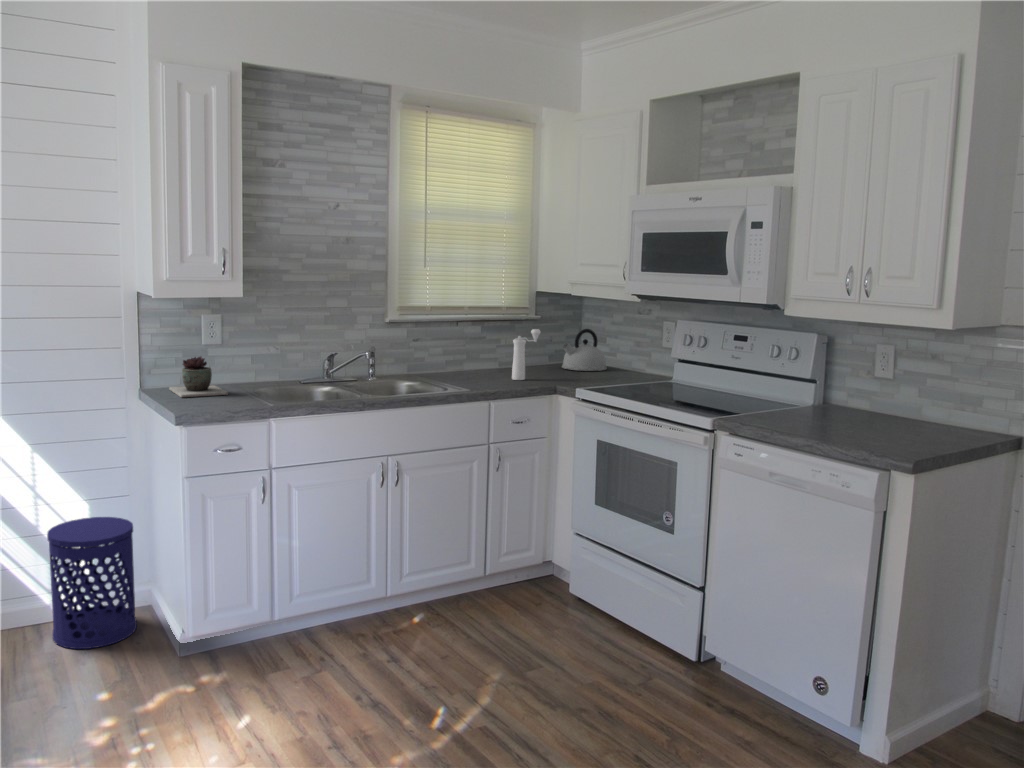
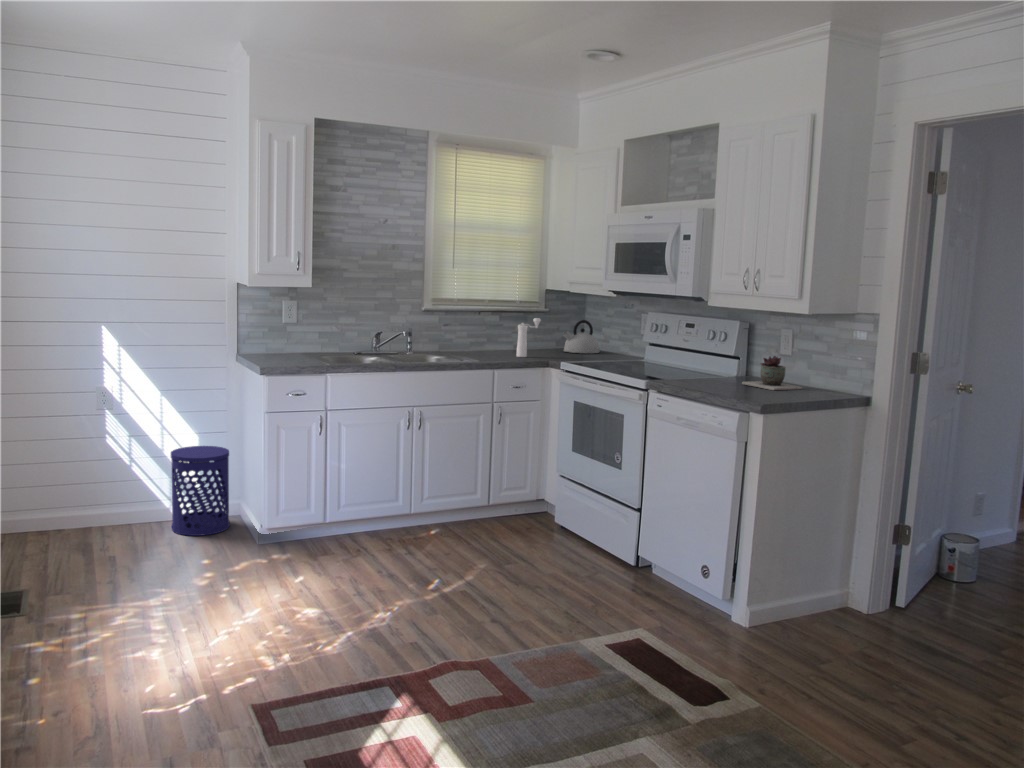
succulent plant: present [169,357,228,397] -> present [742,356,802,390]

